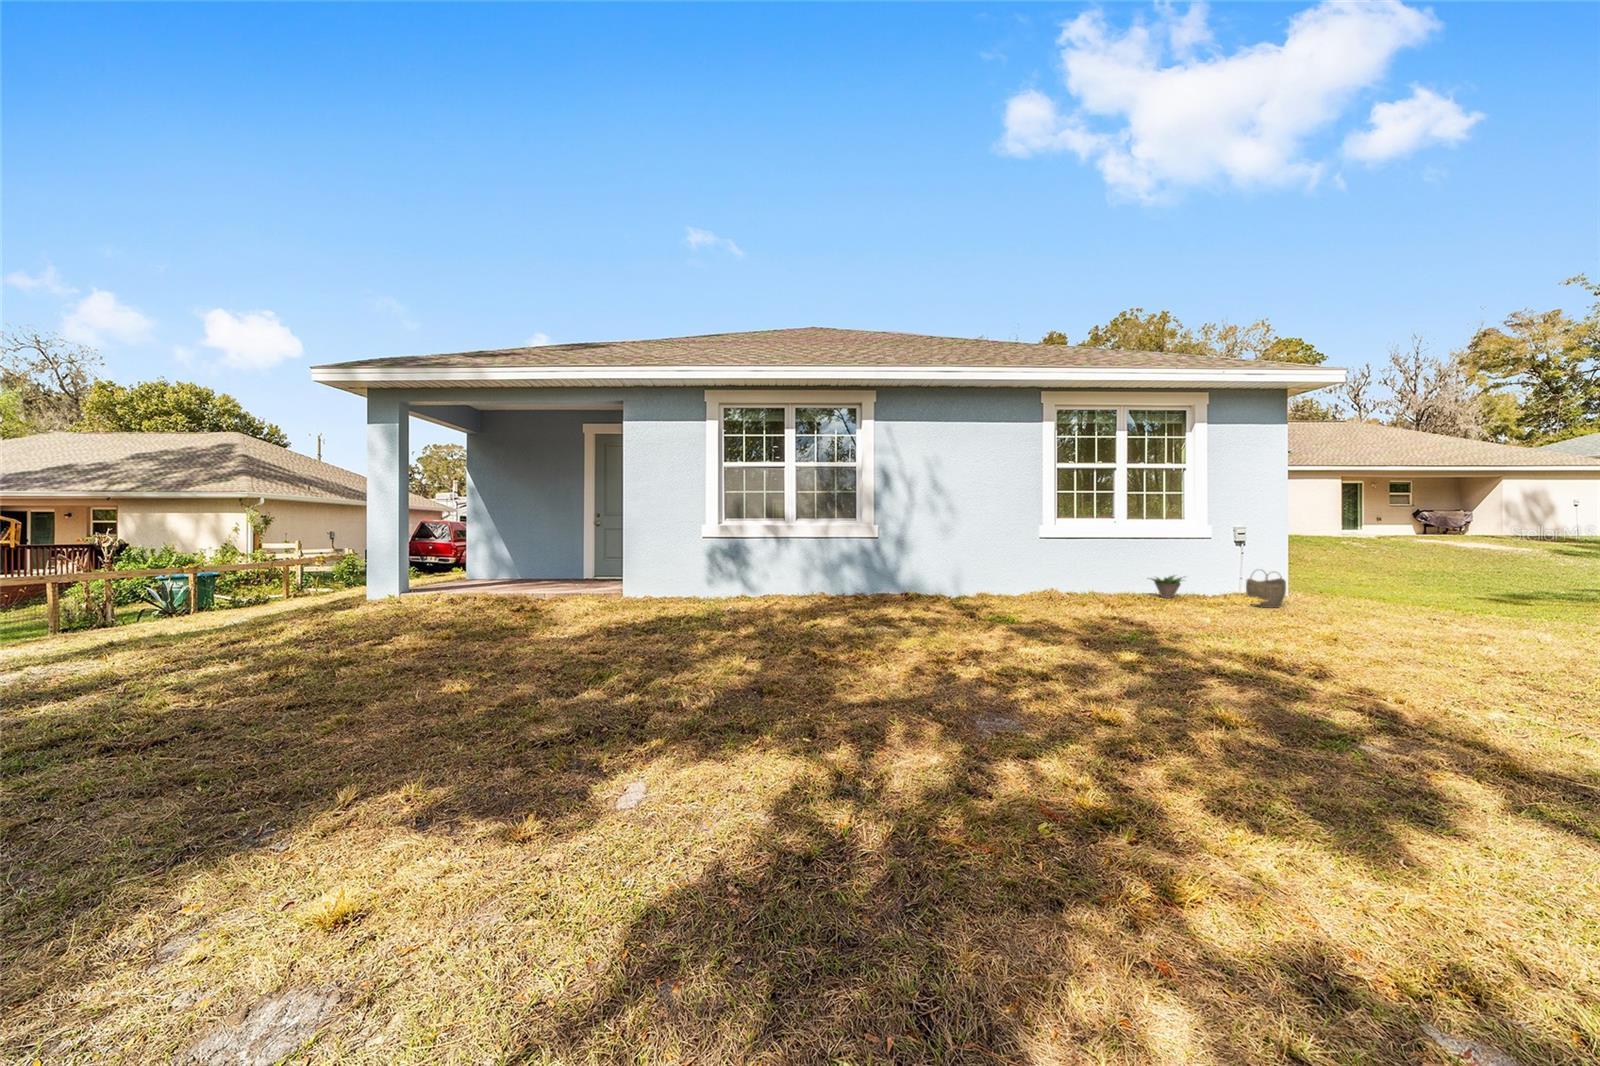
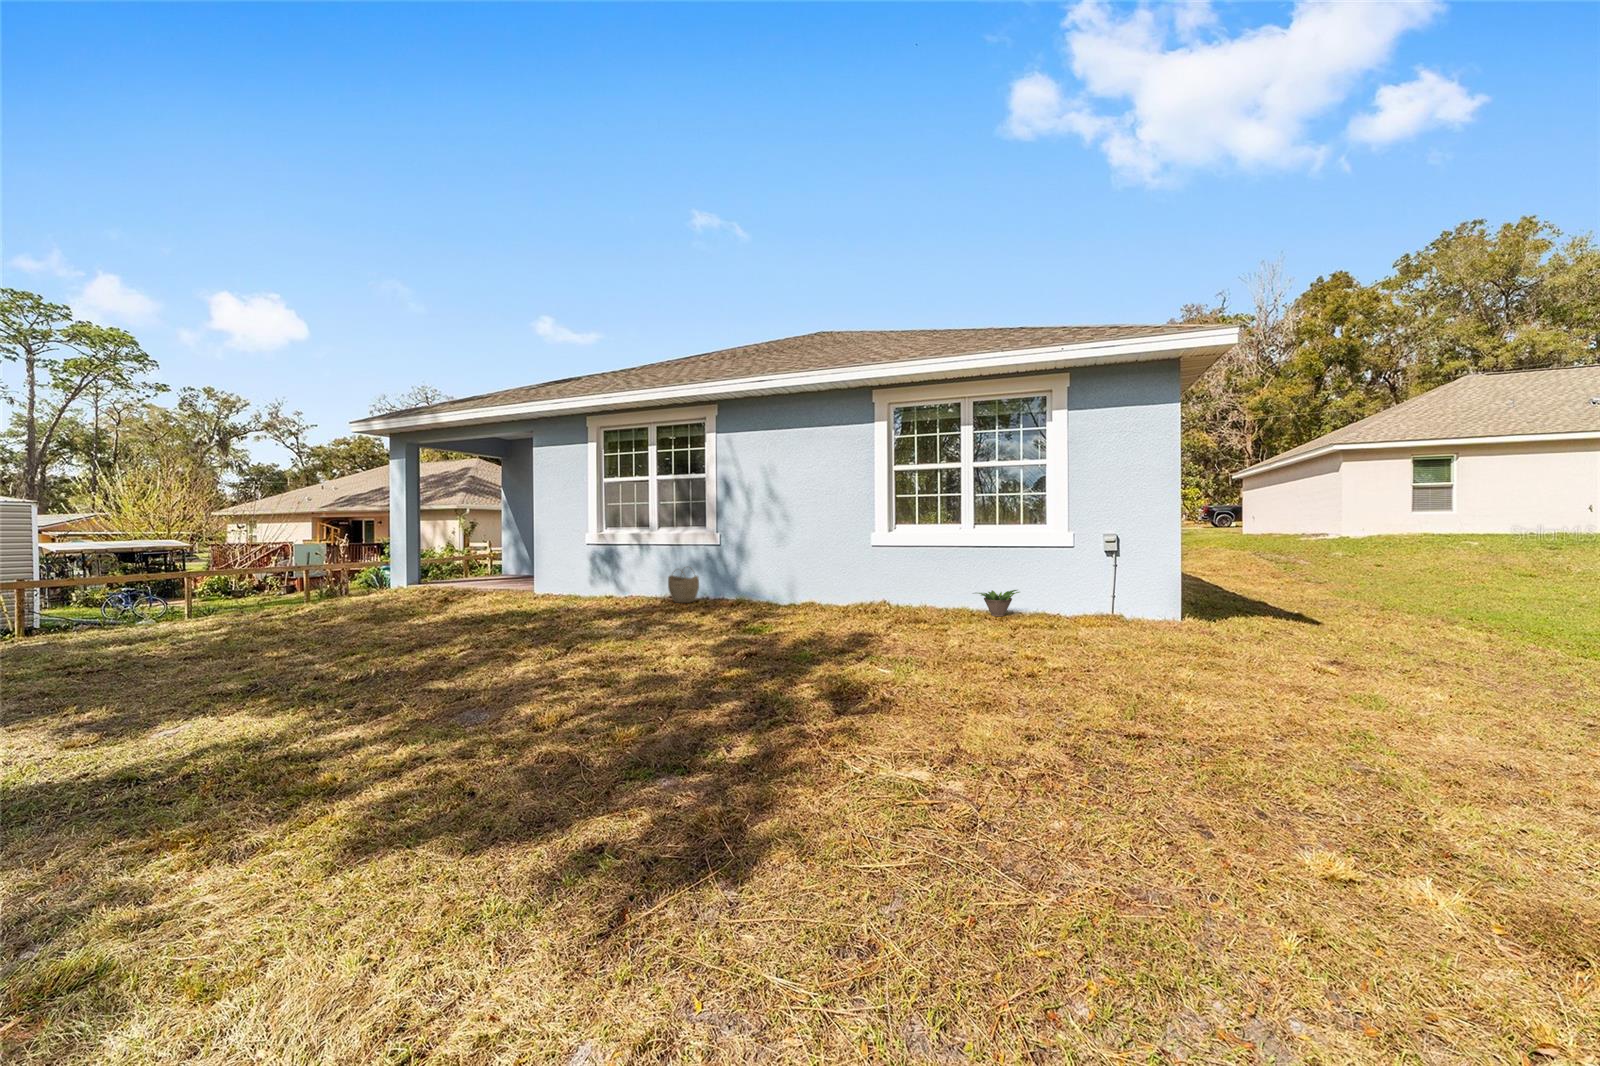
woven basket: present [1246,573,1286,608] -> present [668,569,699,603]

